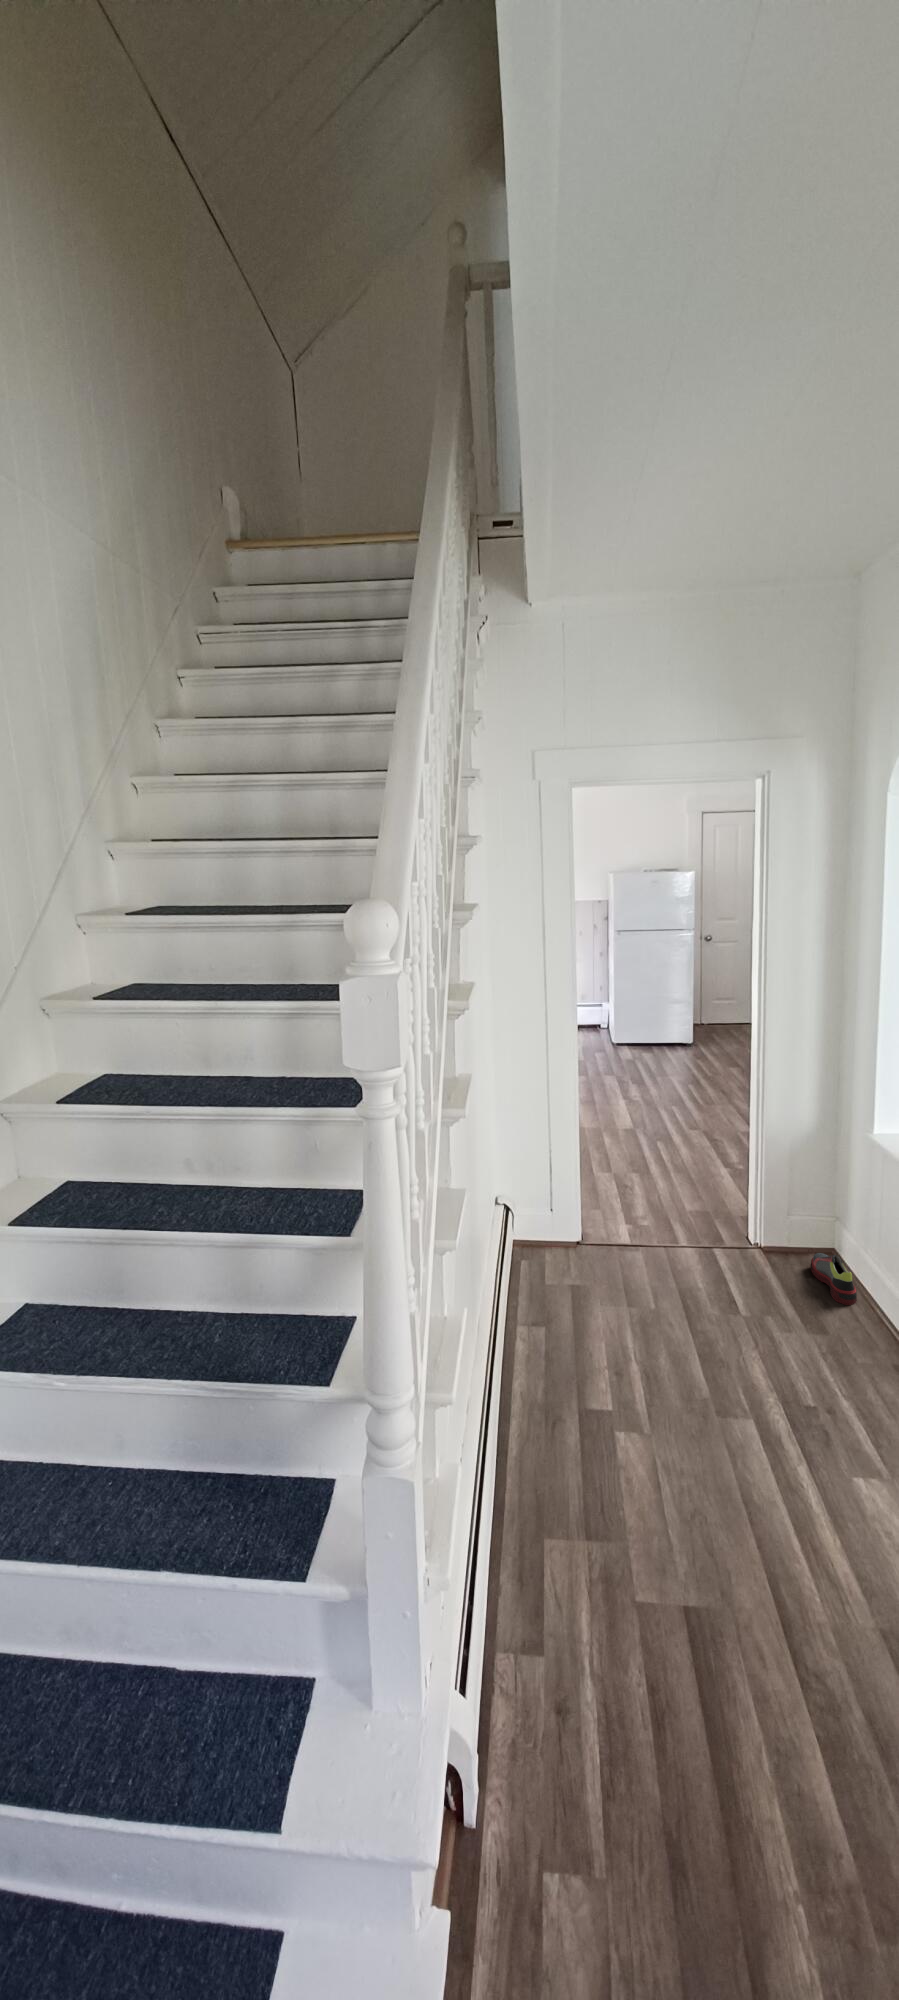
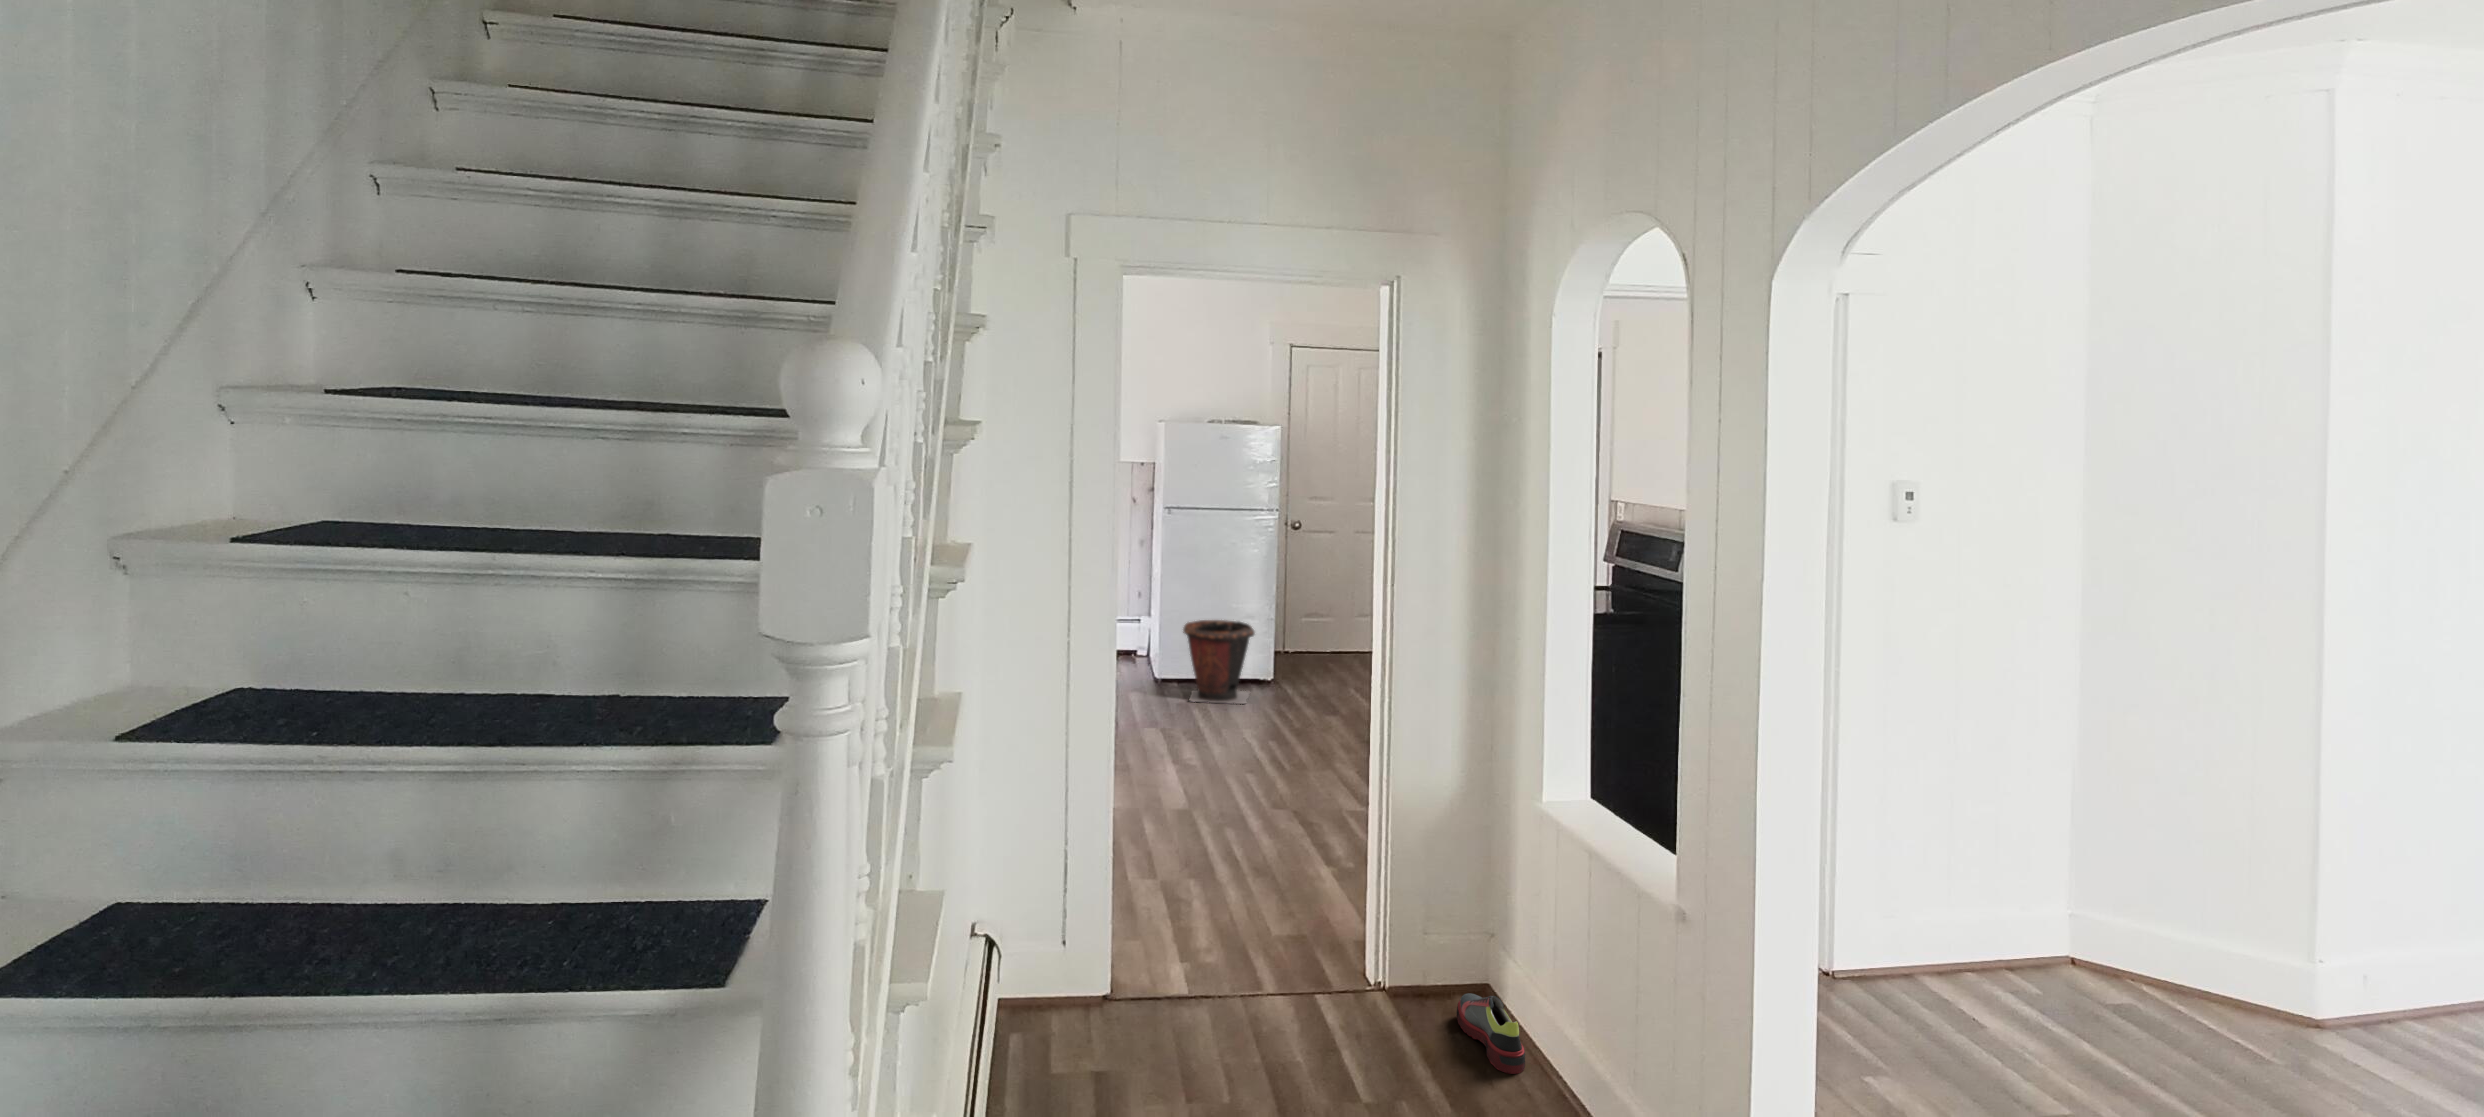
waste bin: none [630,1000,680,1058] -> present [1183,620,1255,704]

